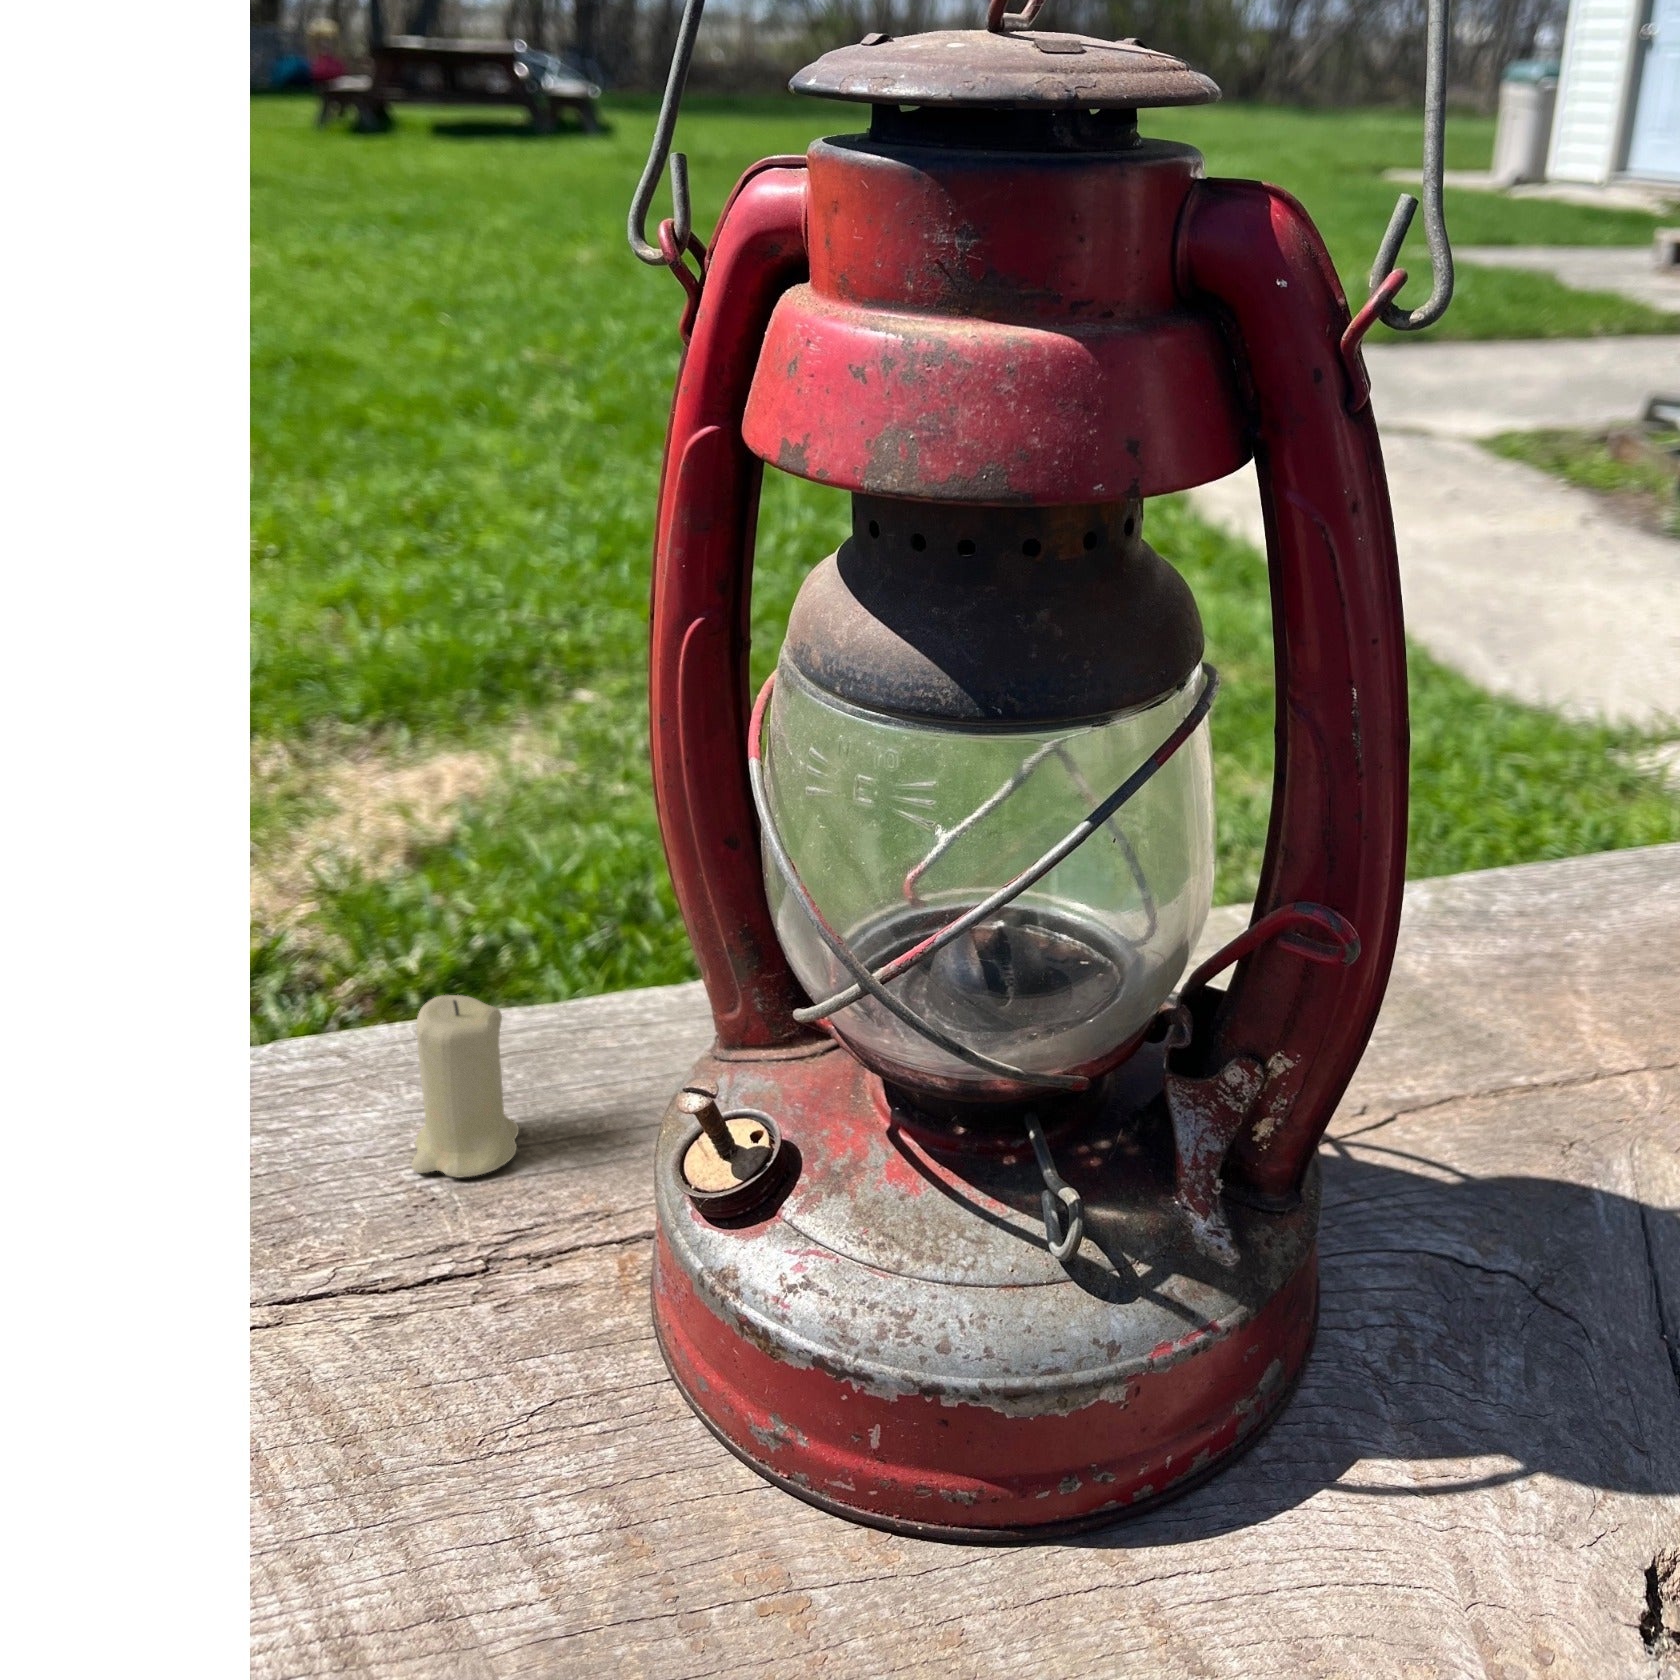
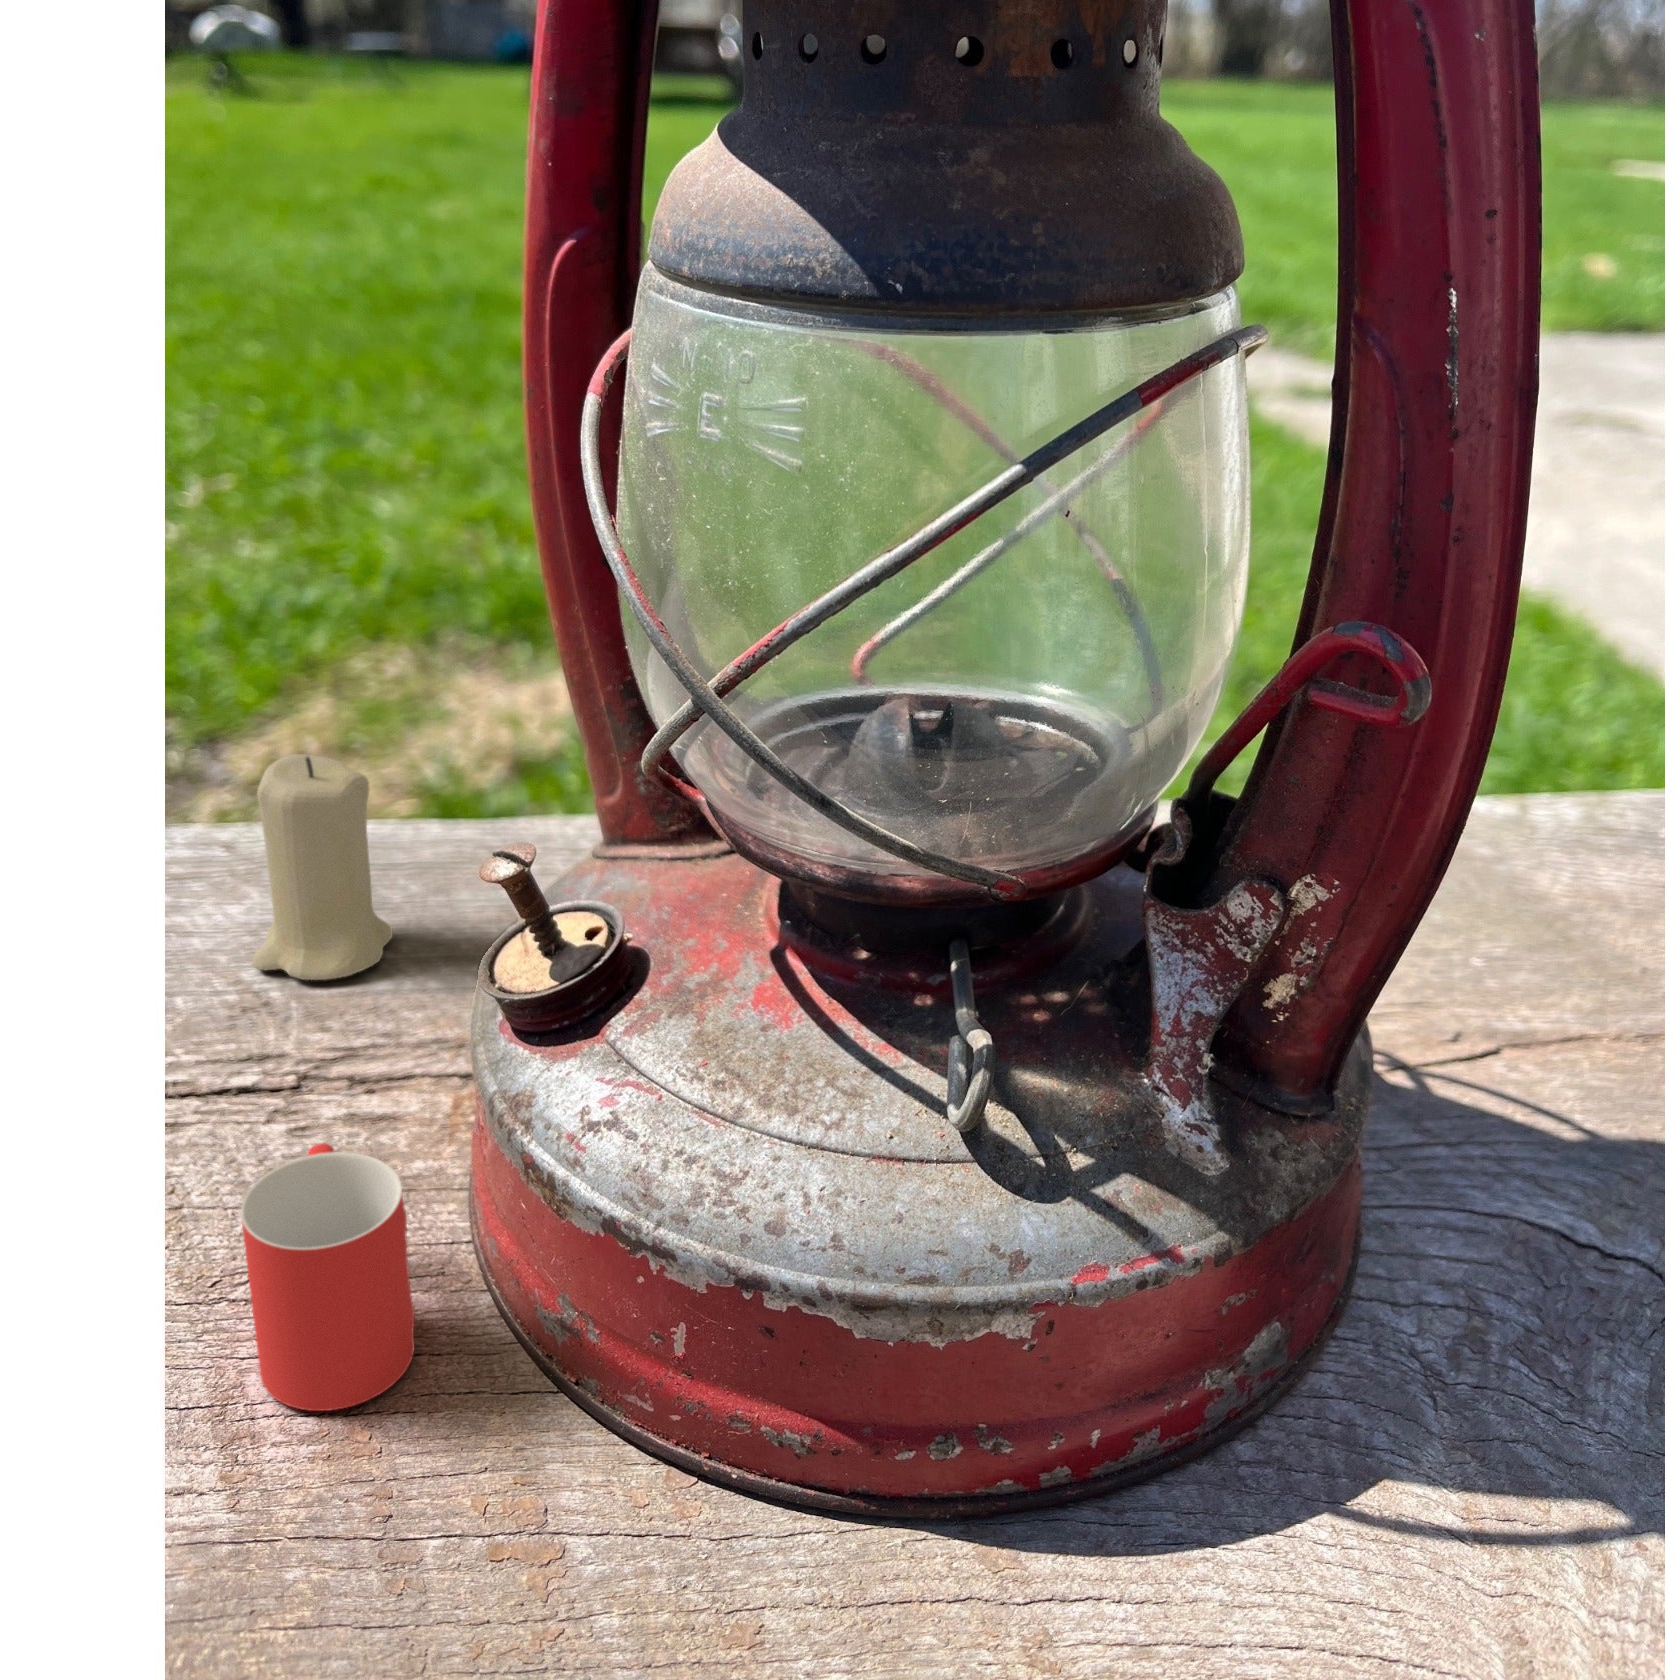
mug: none [533,1323,656,1528] -> present [241,1143,414,1411]

